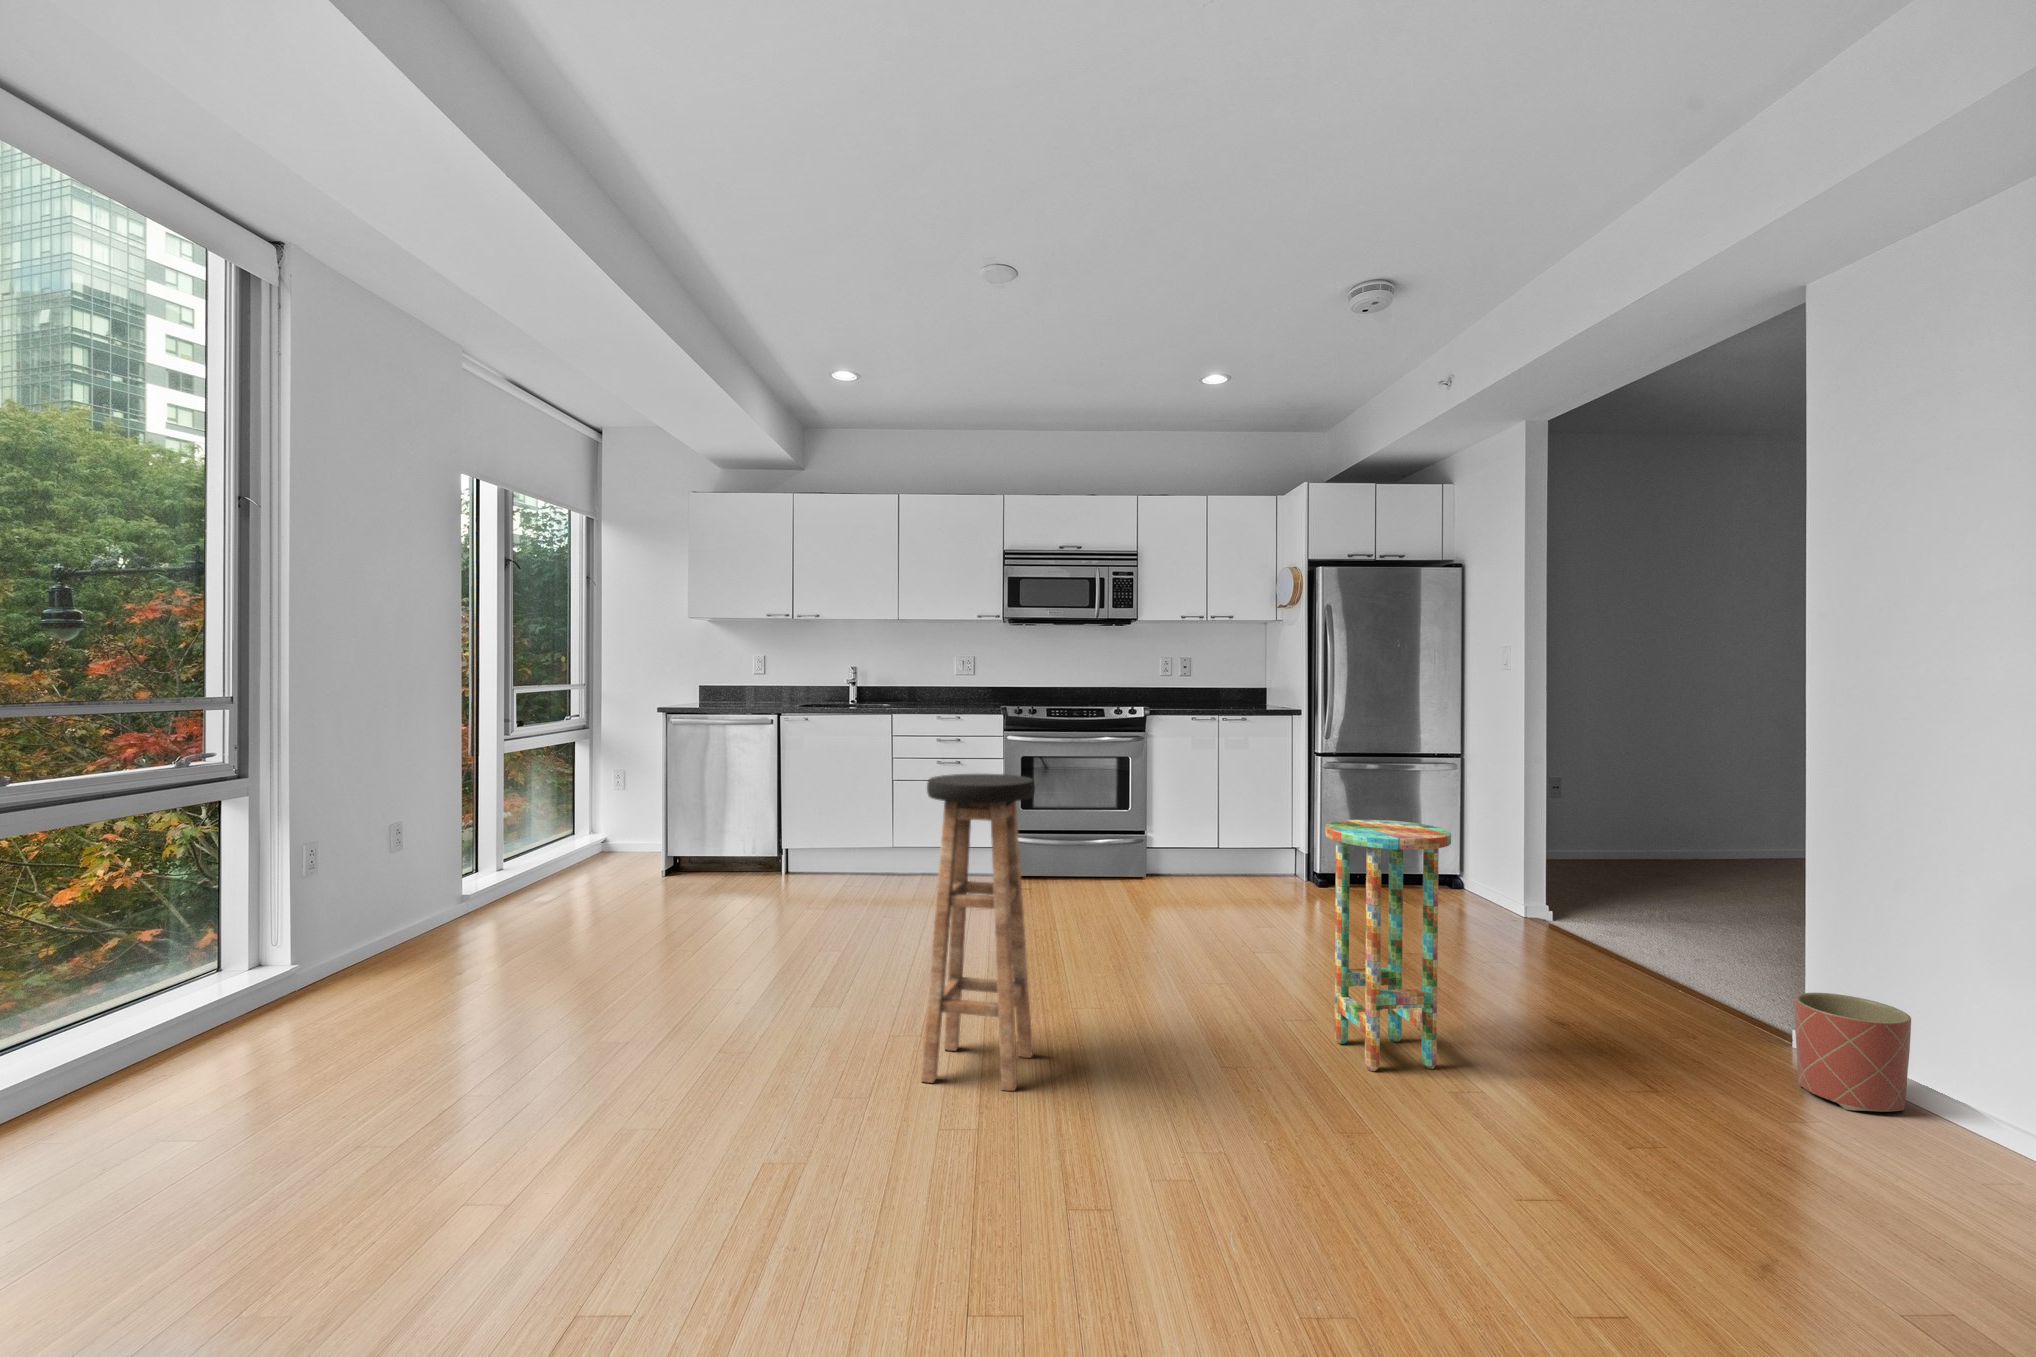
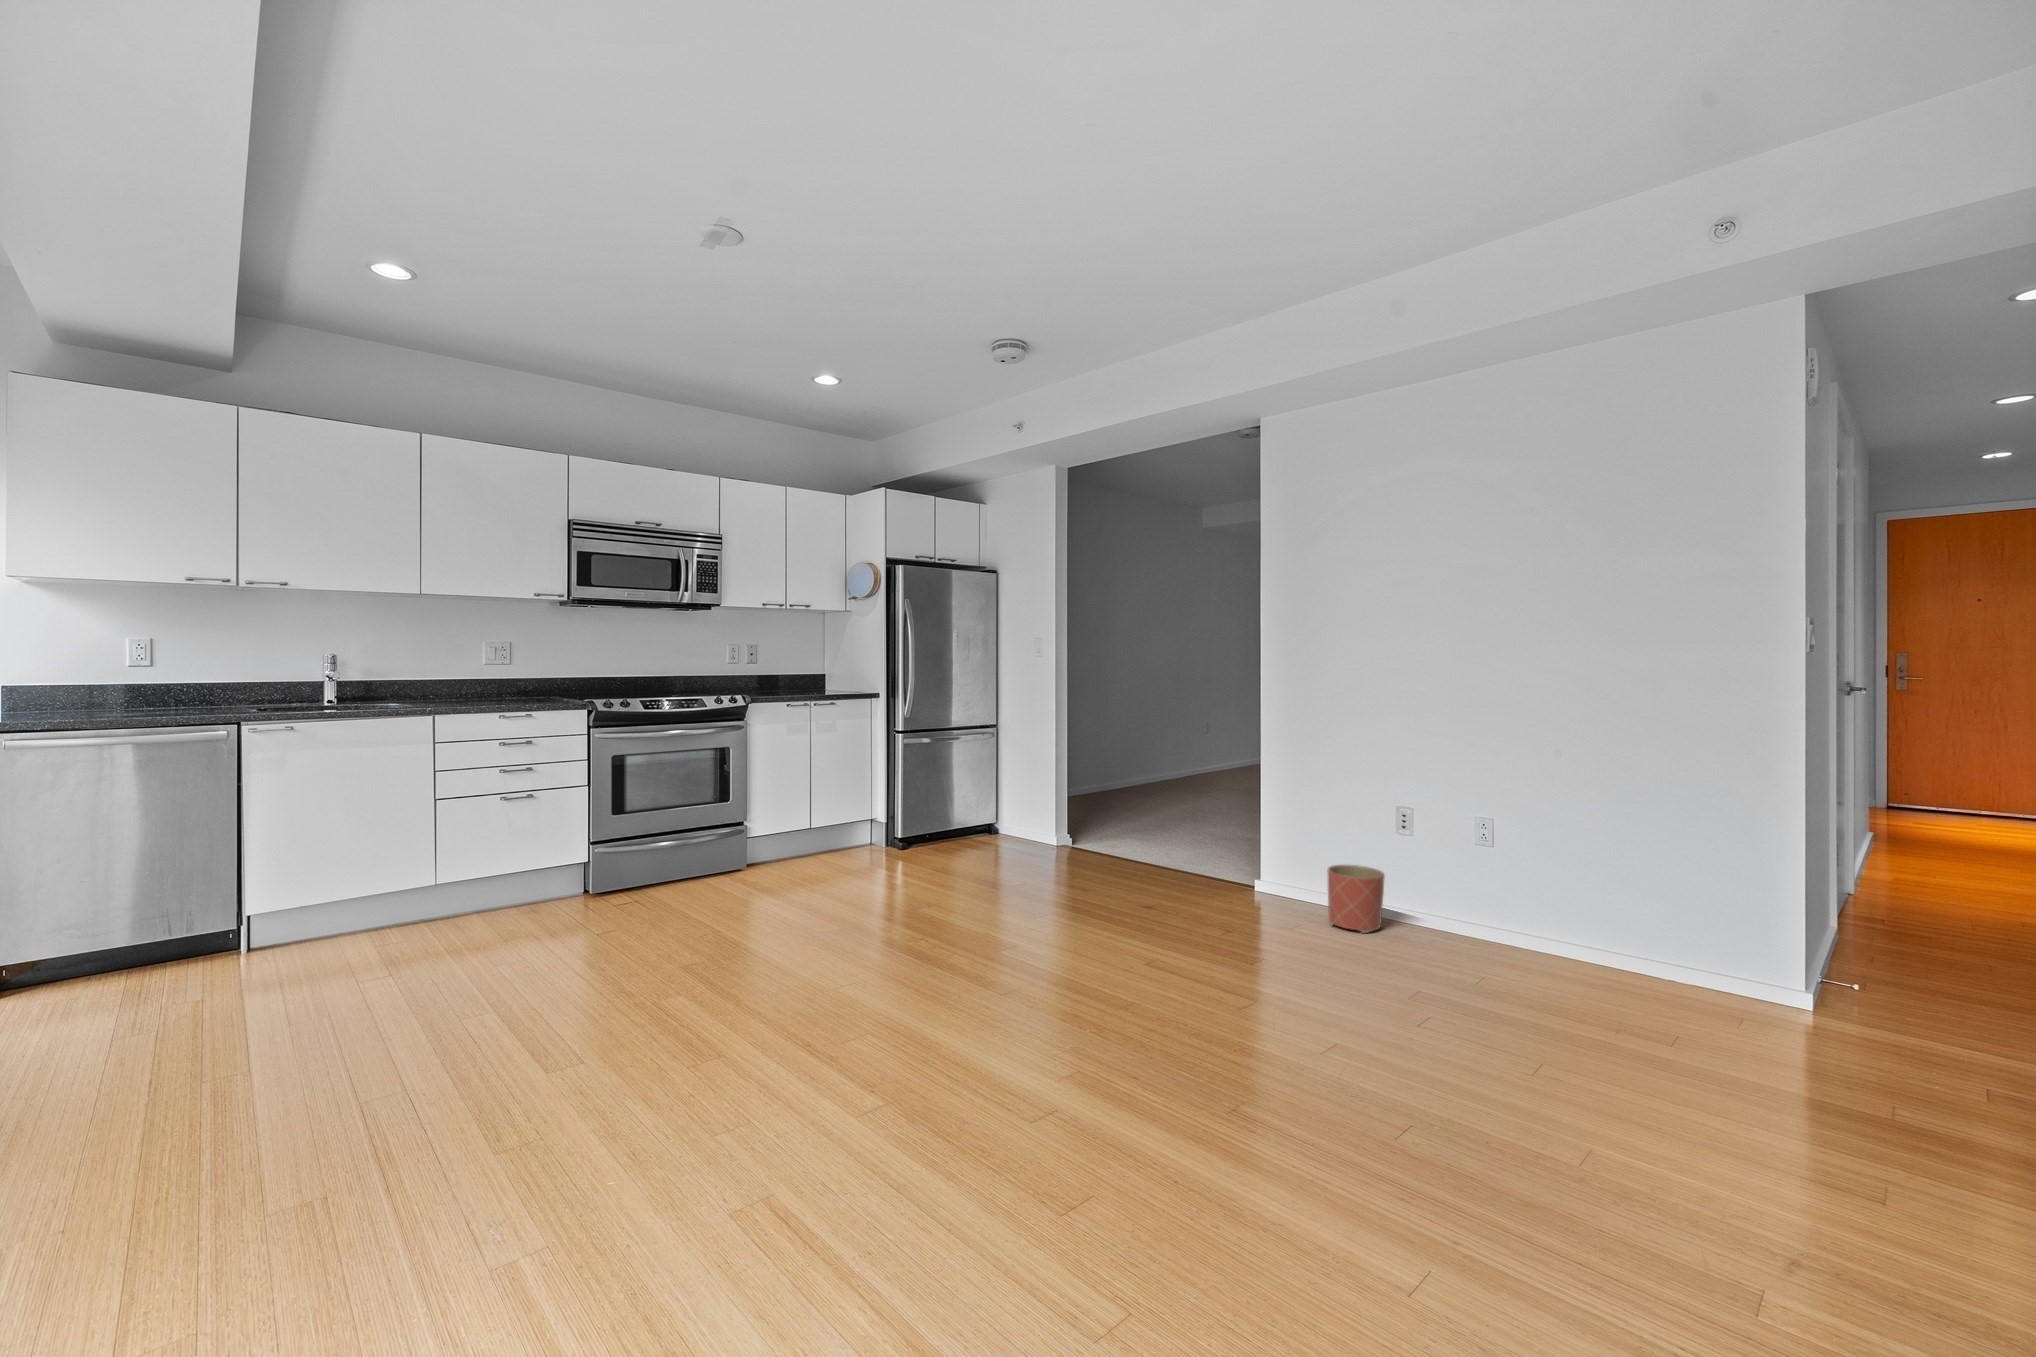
bar stool: present [921,774,1035,1091] -> none [829,786,961,1143]
side table: present [1325,820,1451,1071] -> none [1100,788,1195,991]

